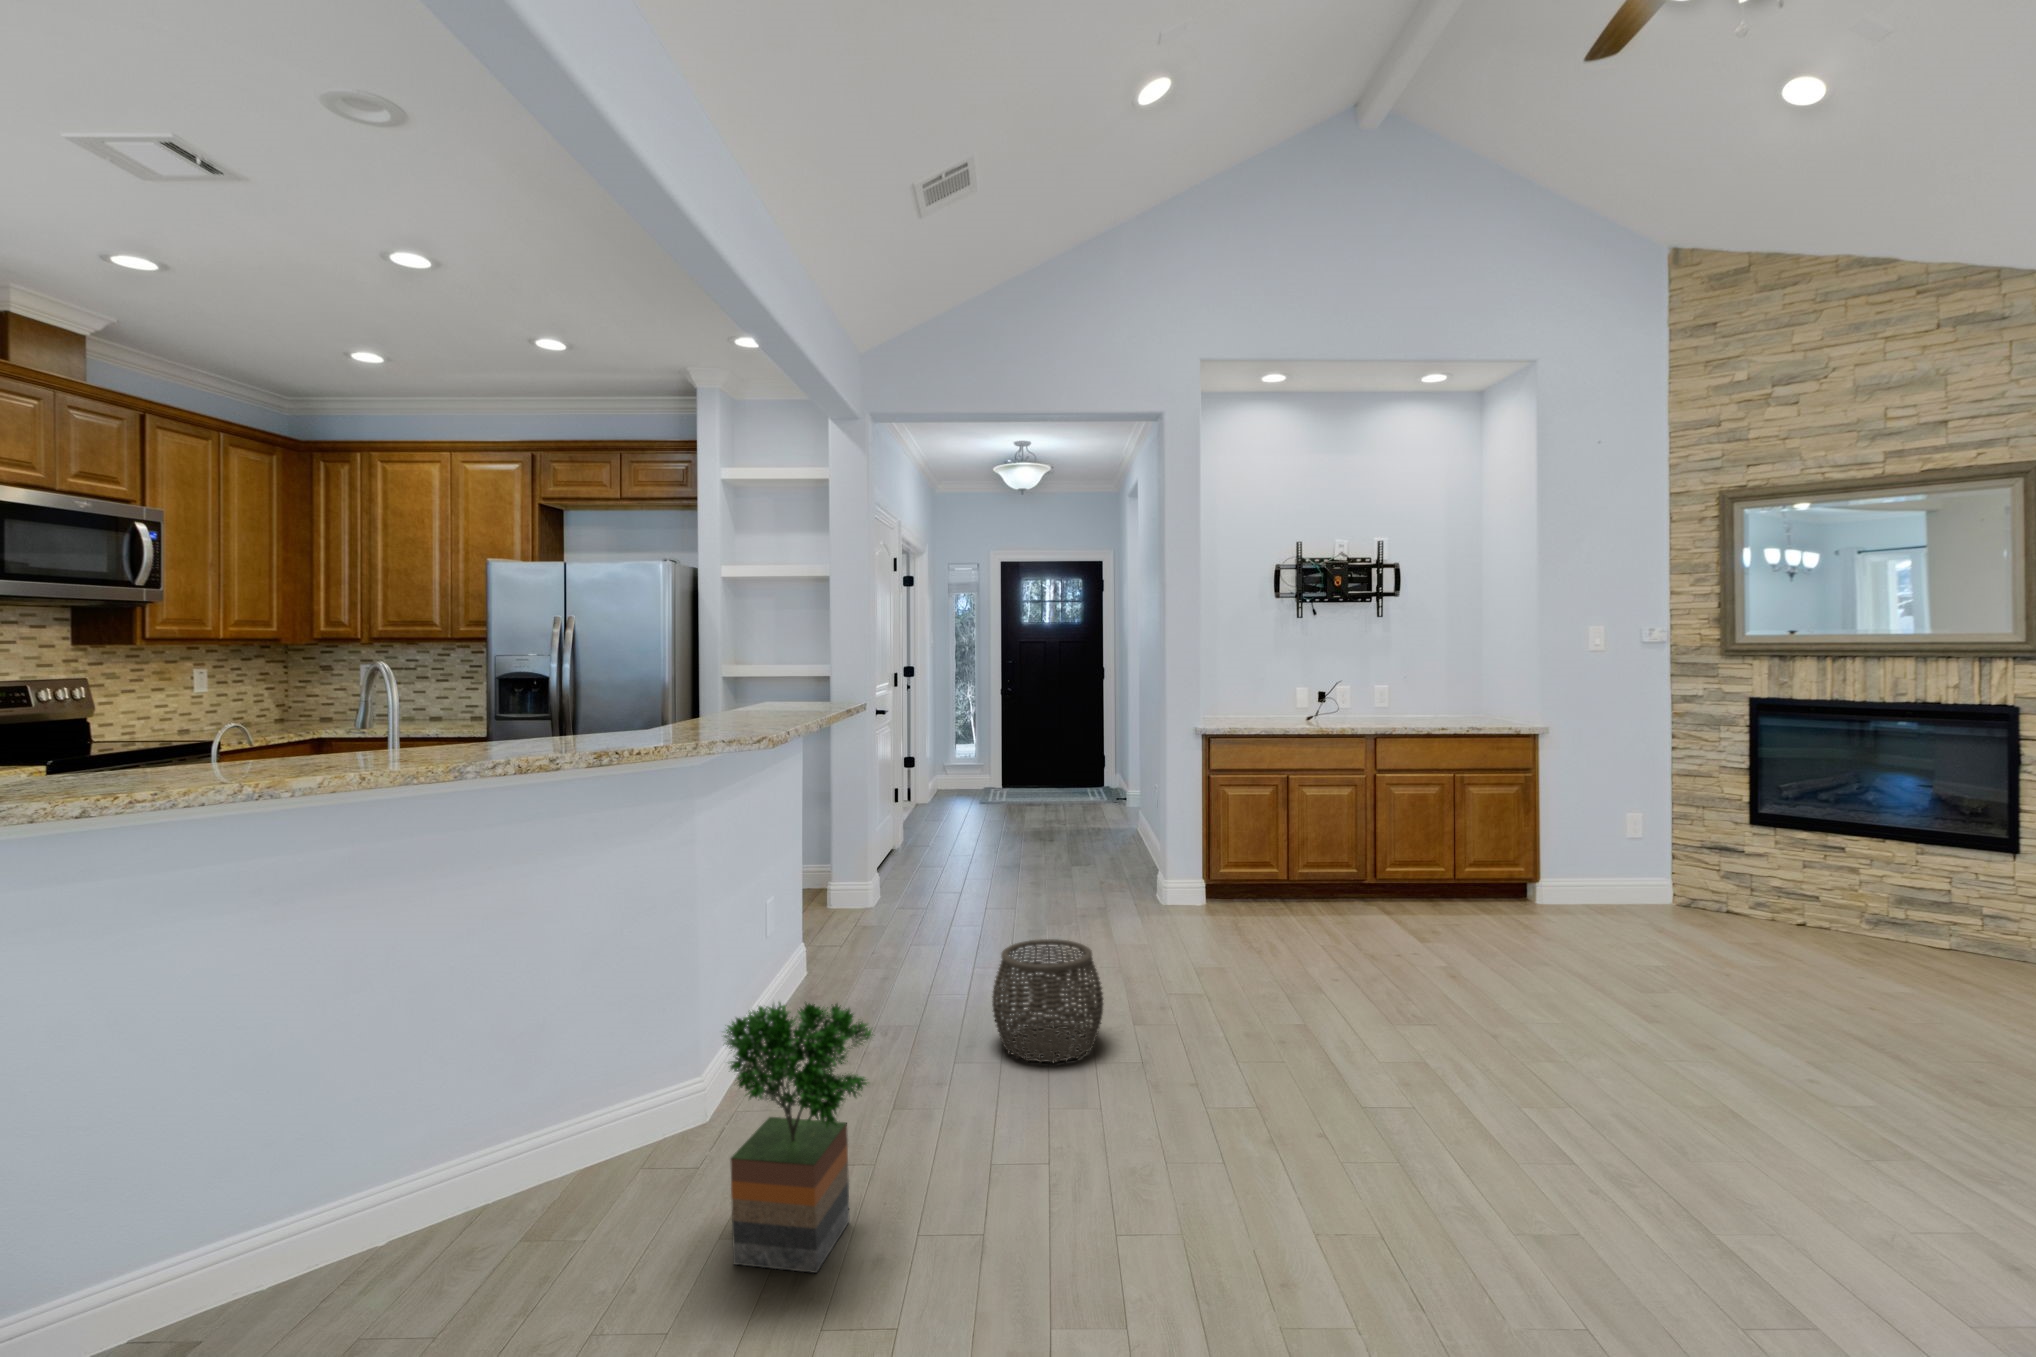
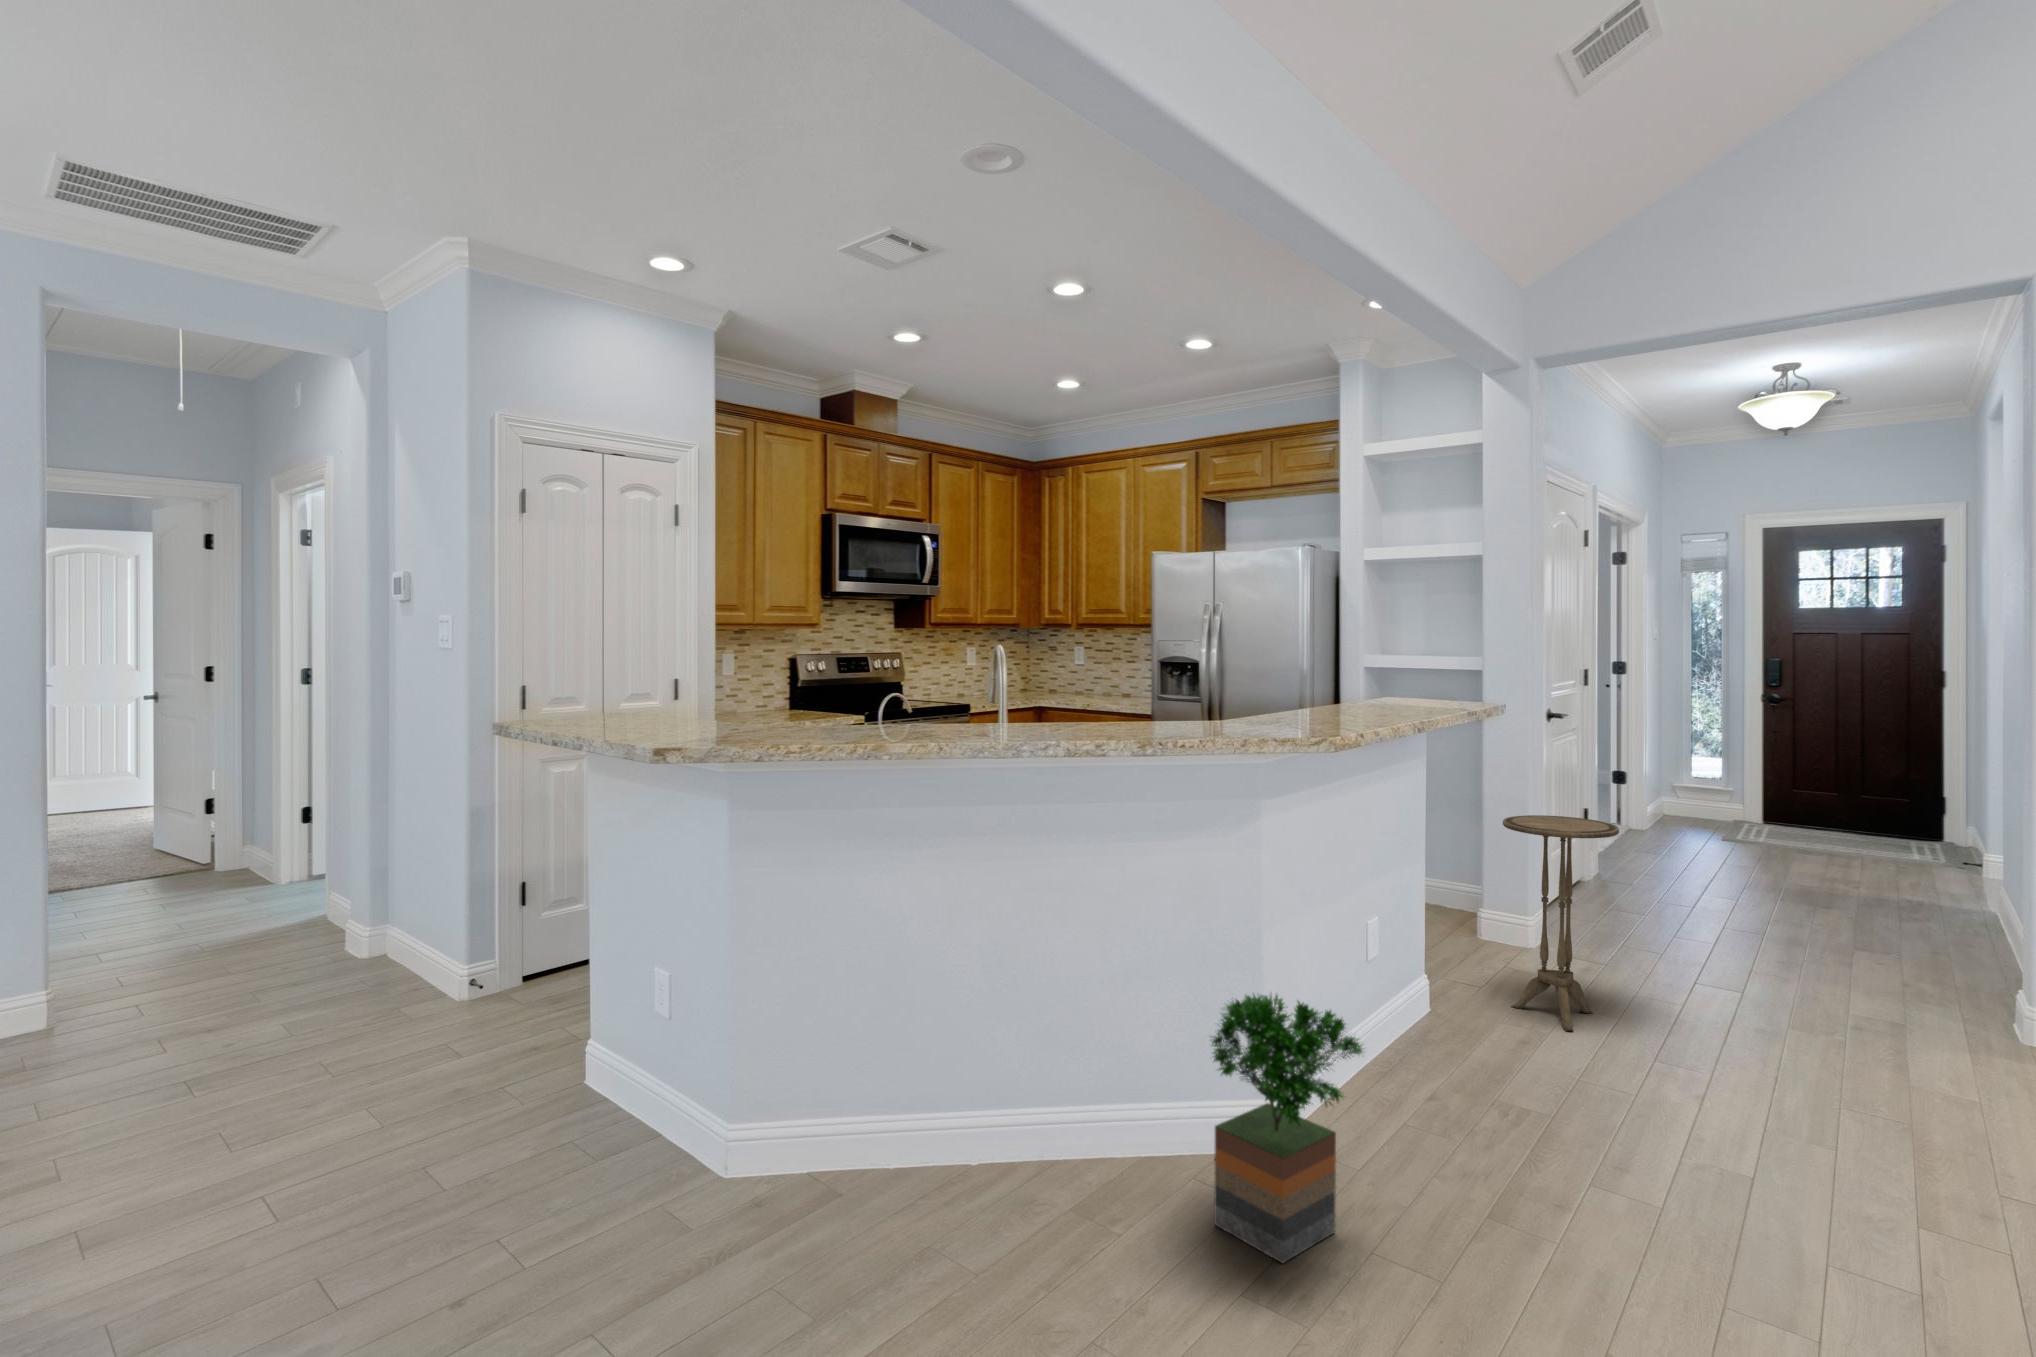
side table: none [886,797,975,980] -> present [1503,815,1619,1031]
woven basket: present [992,939,1103,1063] -> none [1585,1005,1749,1166]

